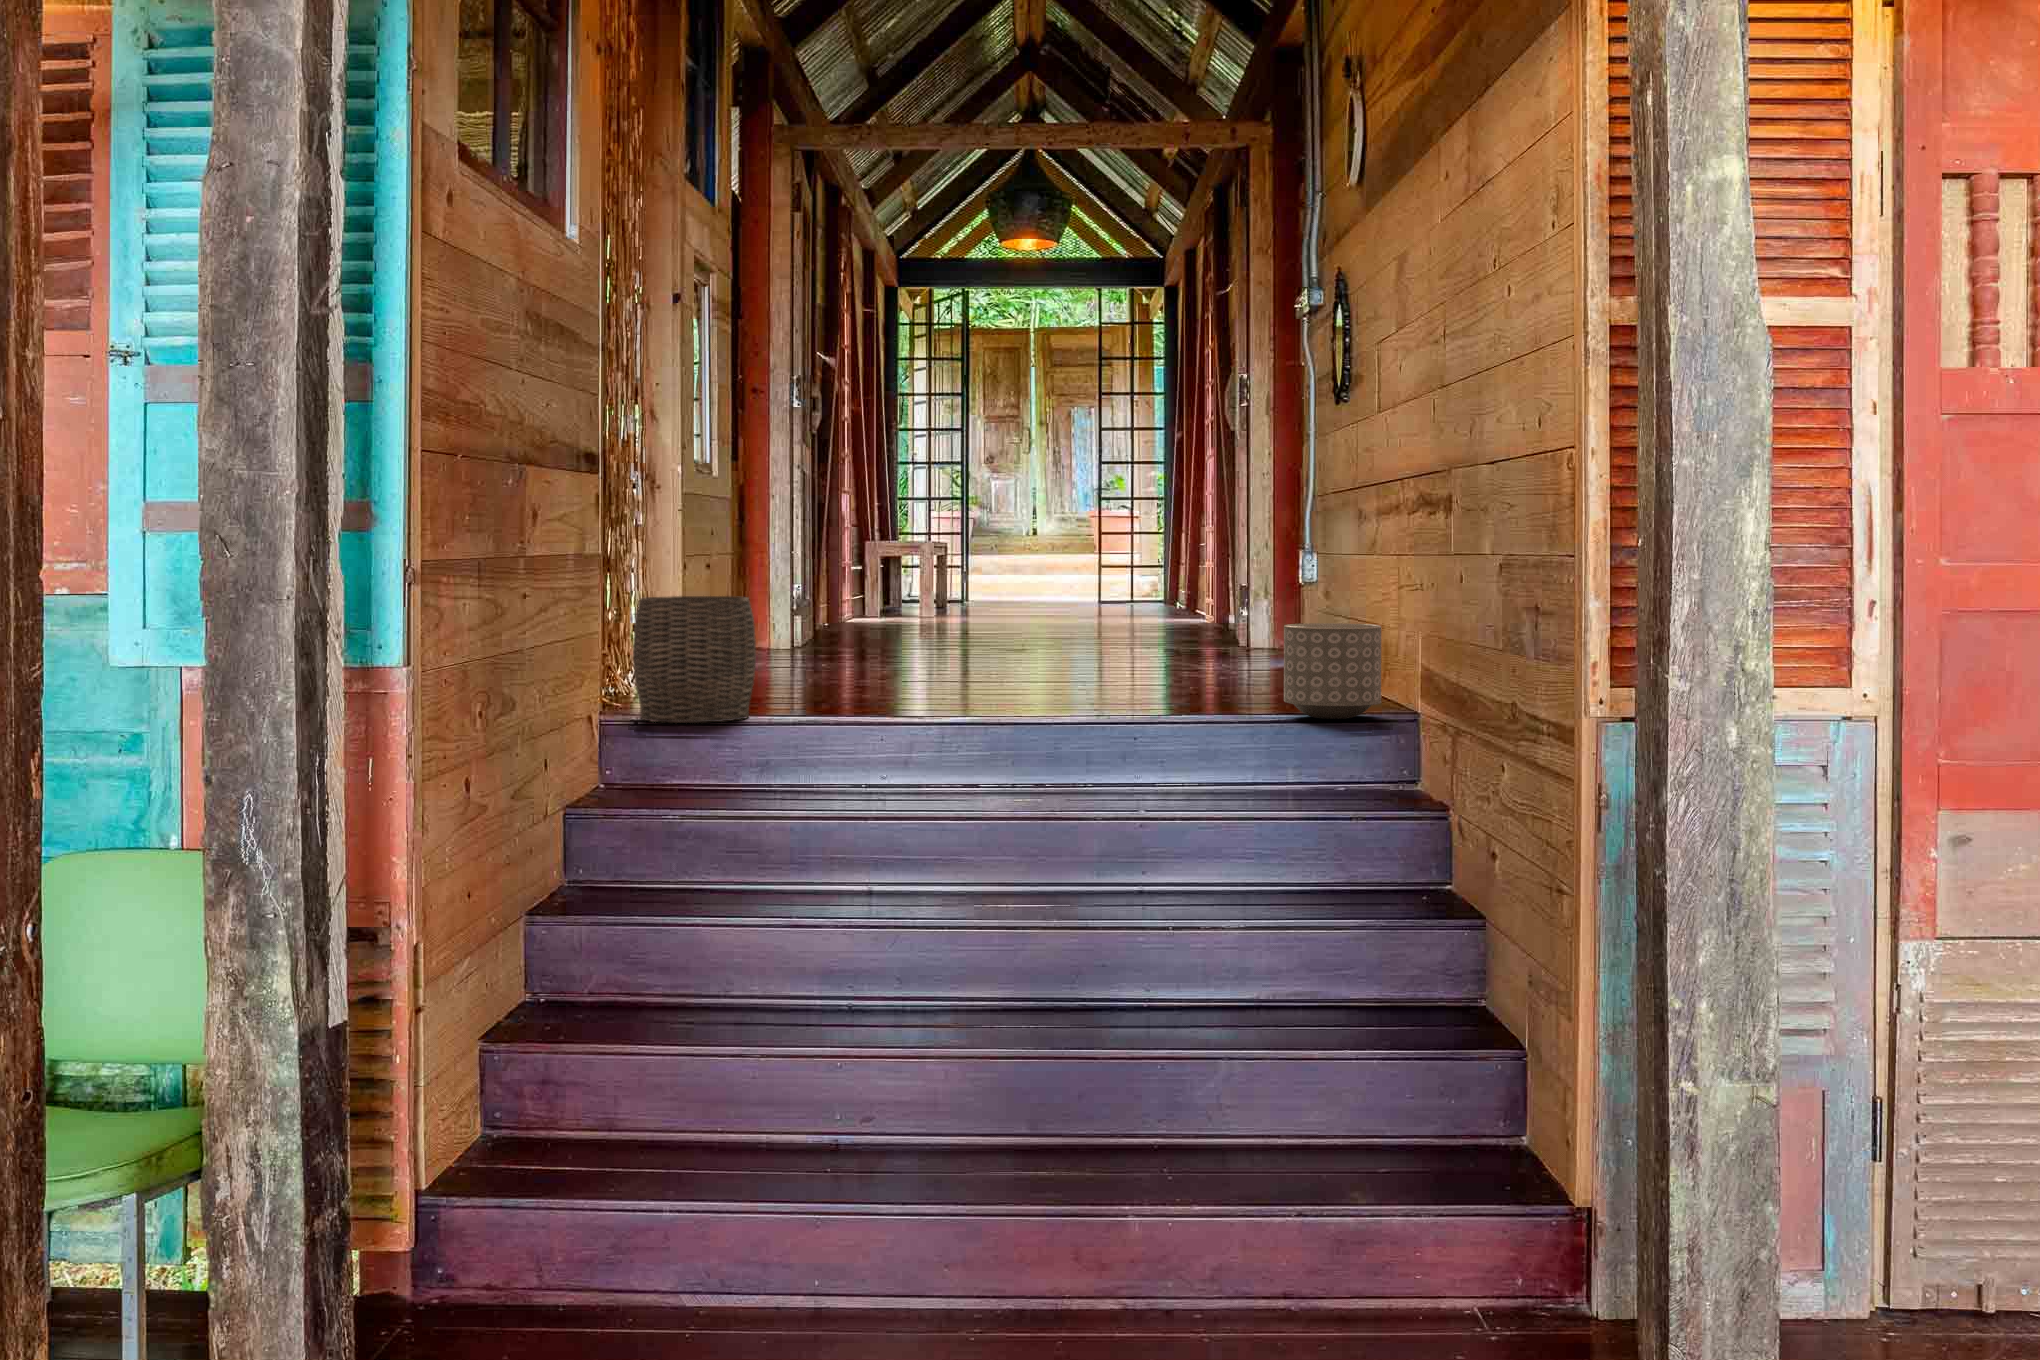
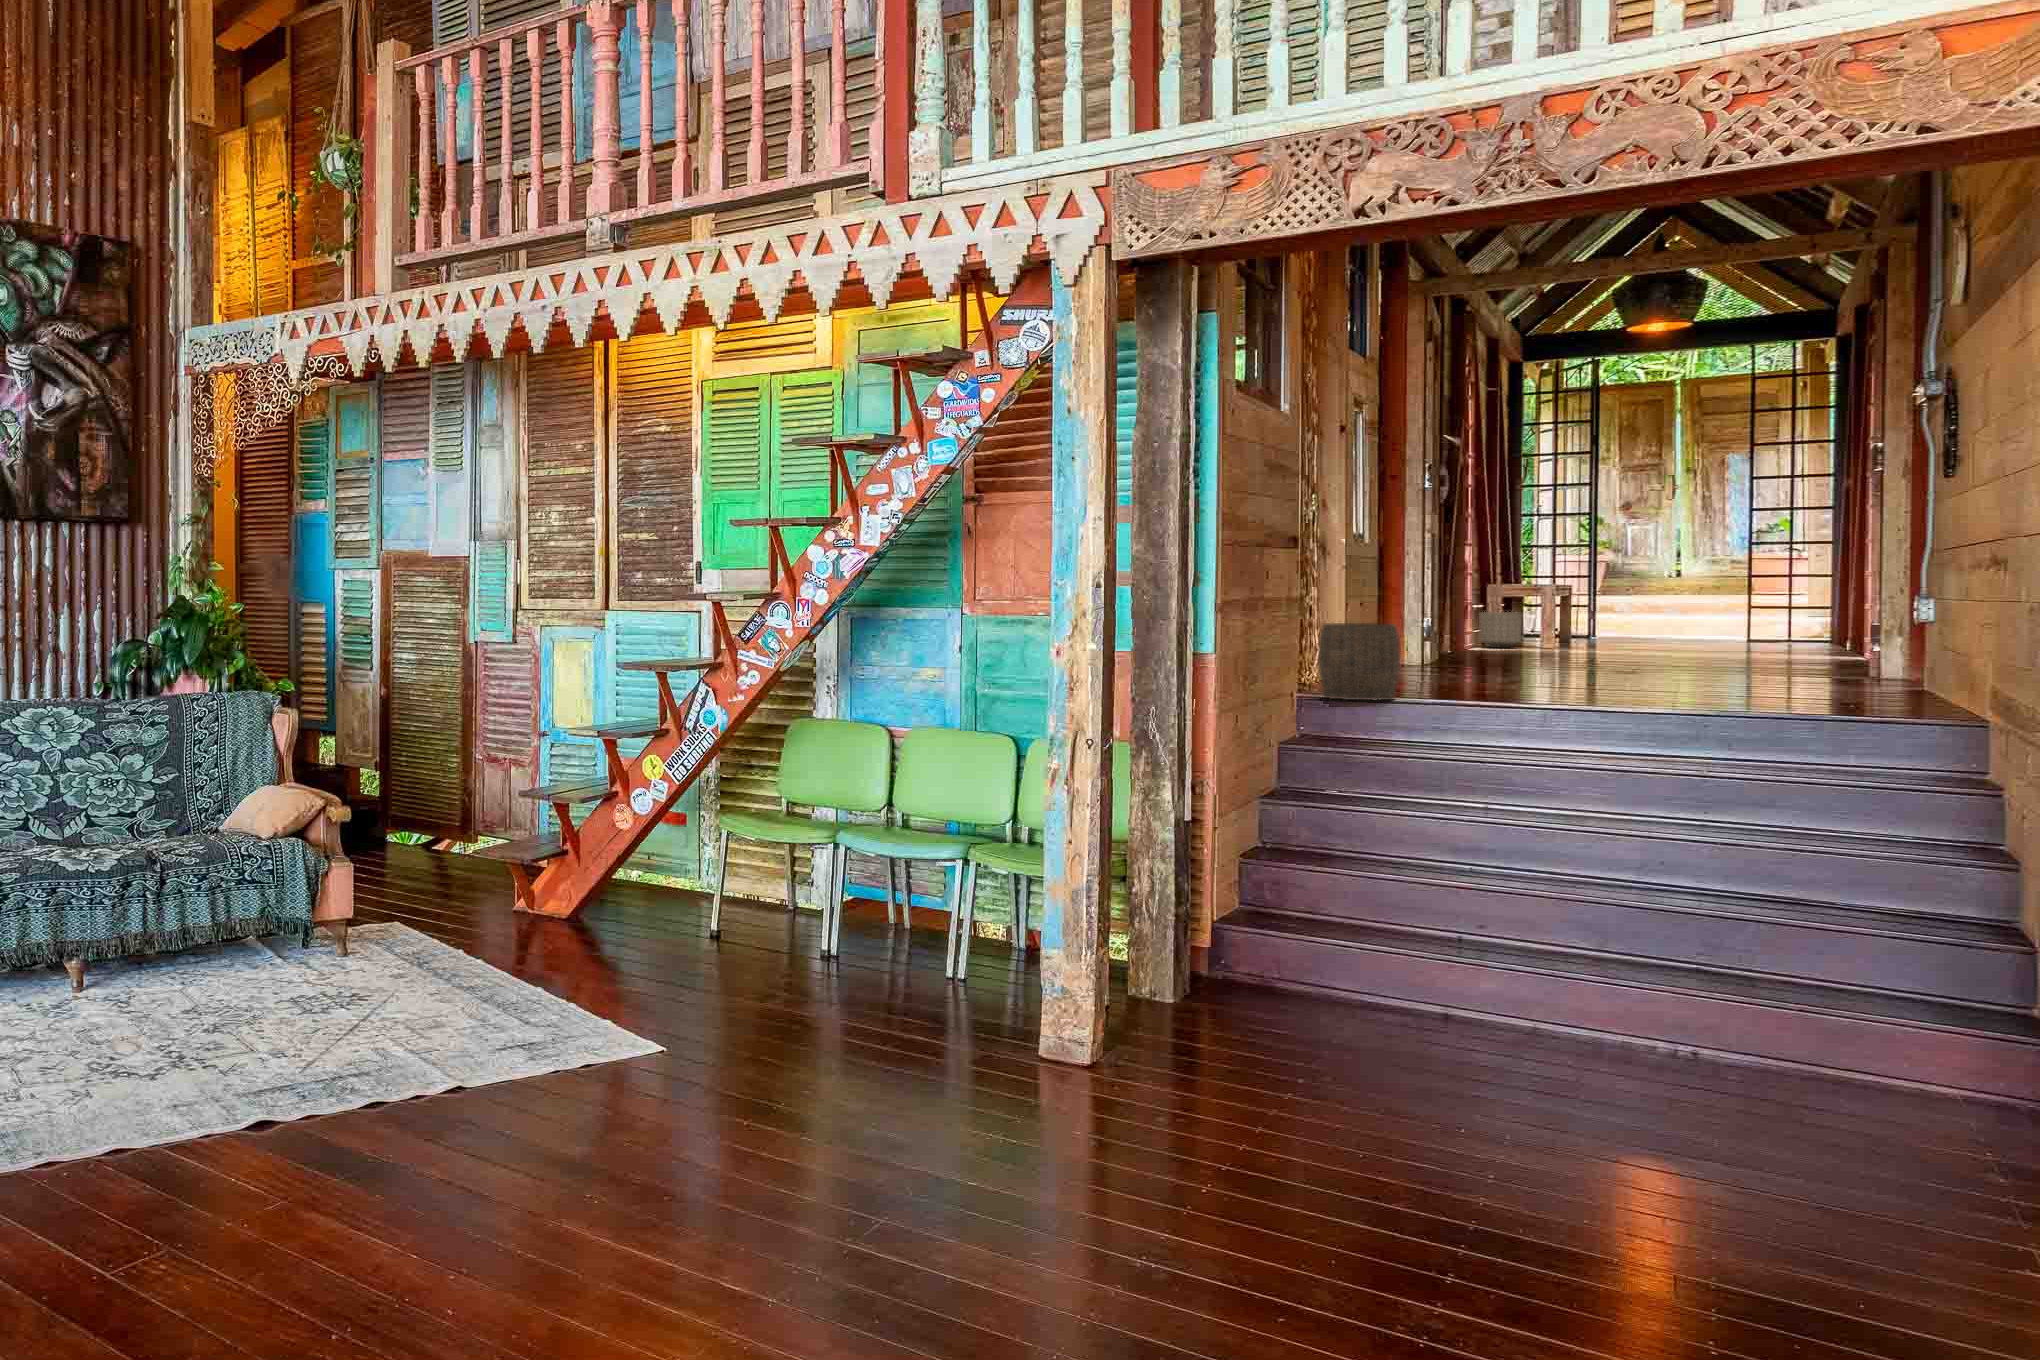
planter: present [1284,623,1381,719] -> present [1479,612,1521,648]

